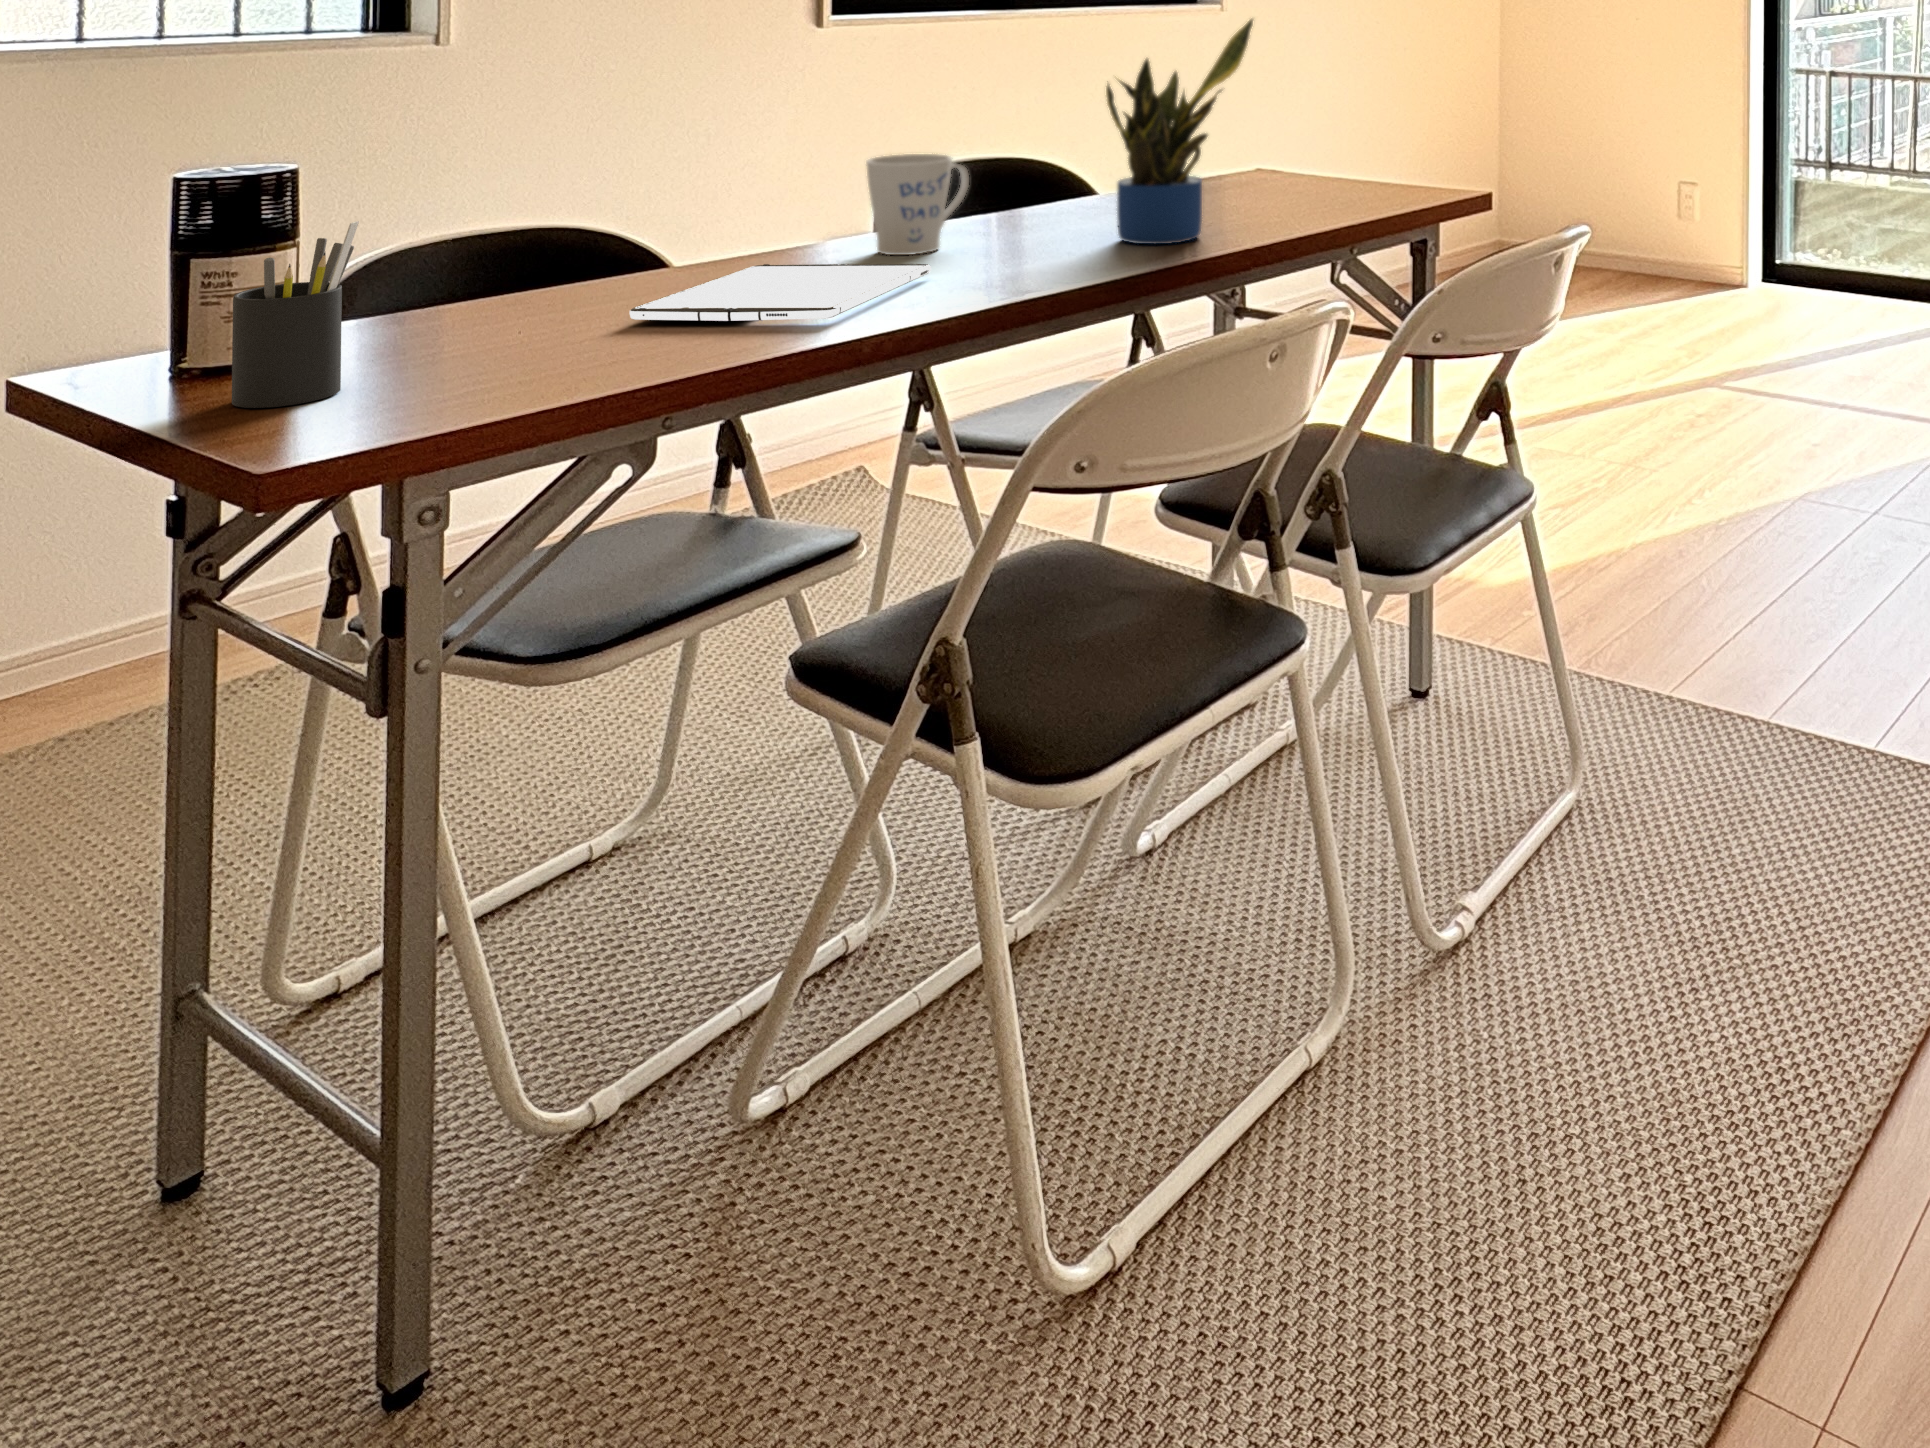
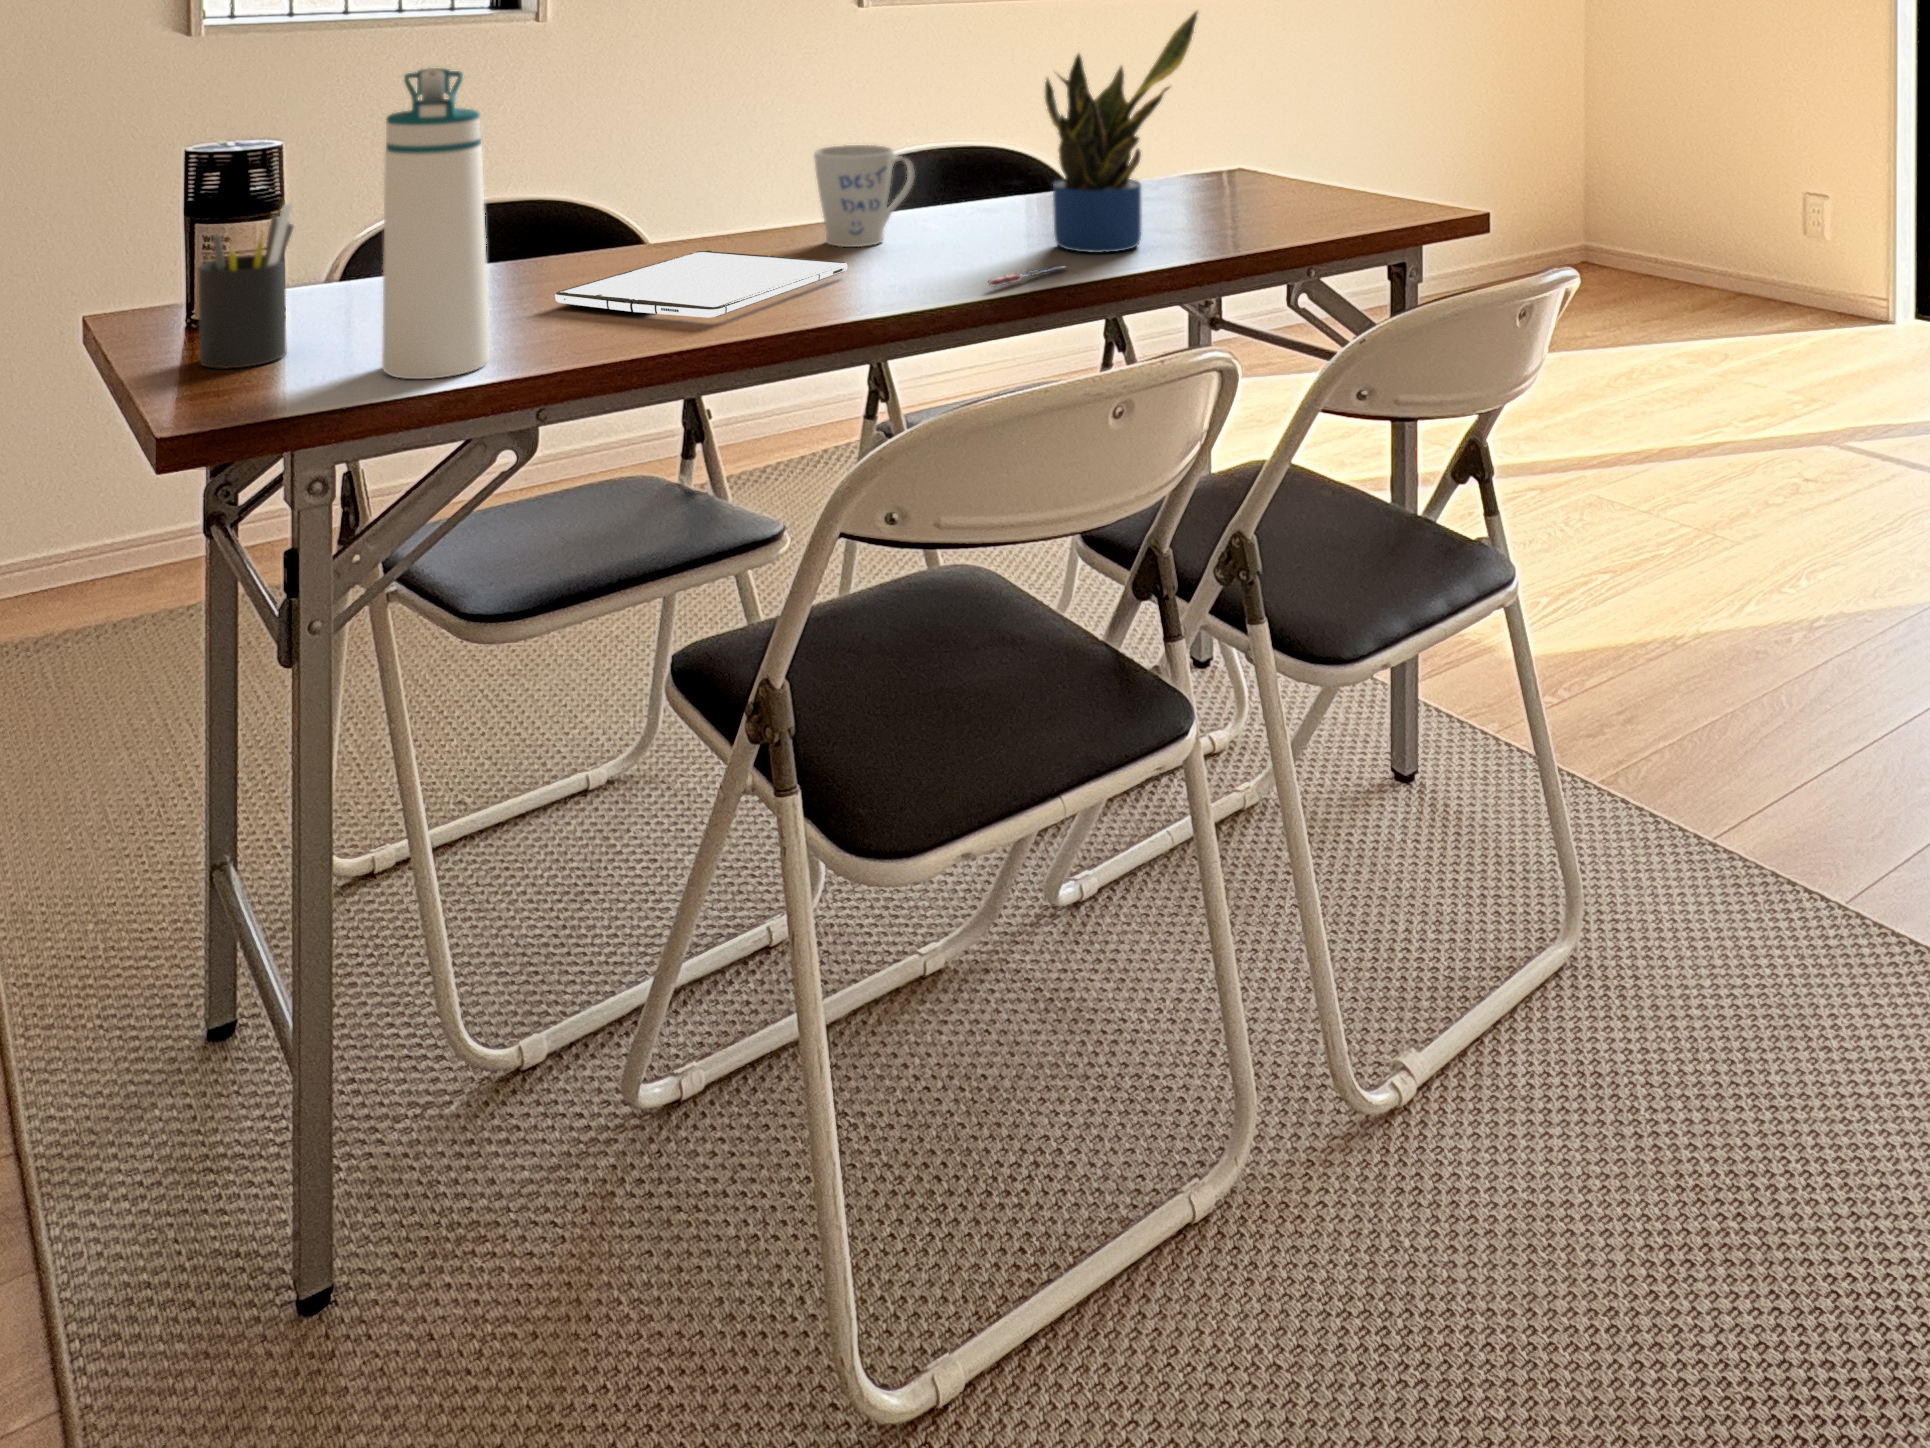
water bottle: none [486,72,610,395] -> present [382,68,490,379]
pen: none [1083,254,1149,275] -> present [989,265,1065,287]

